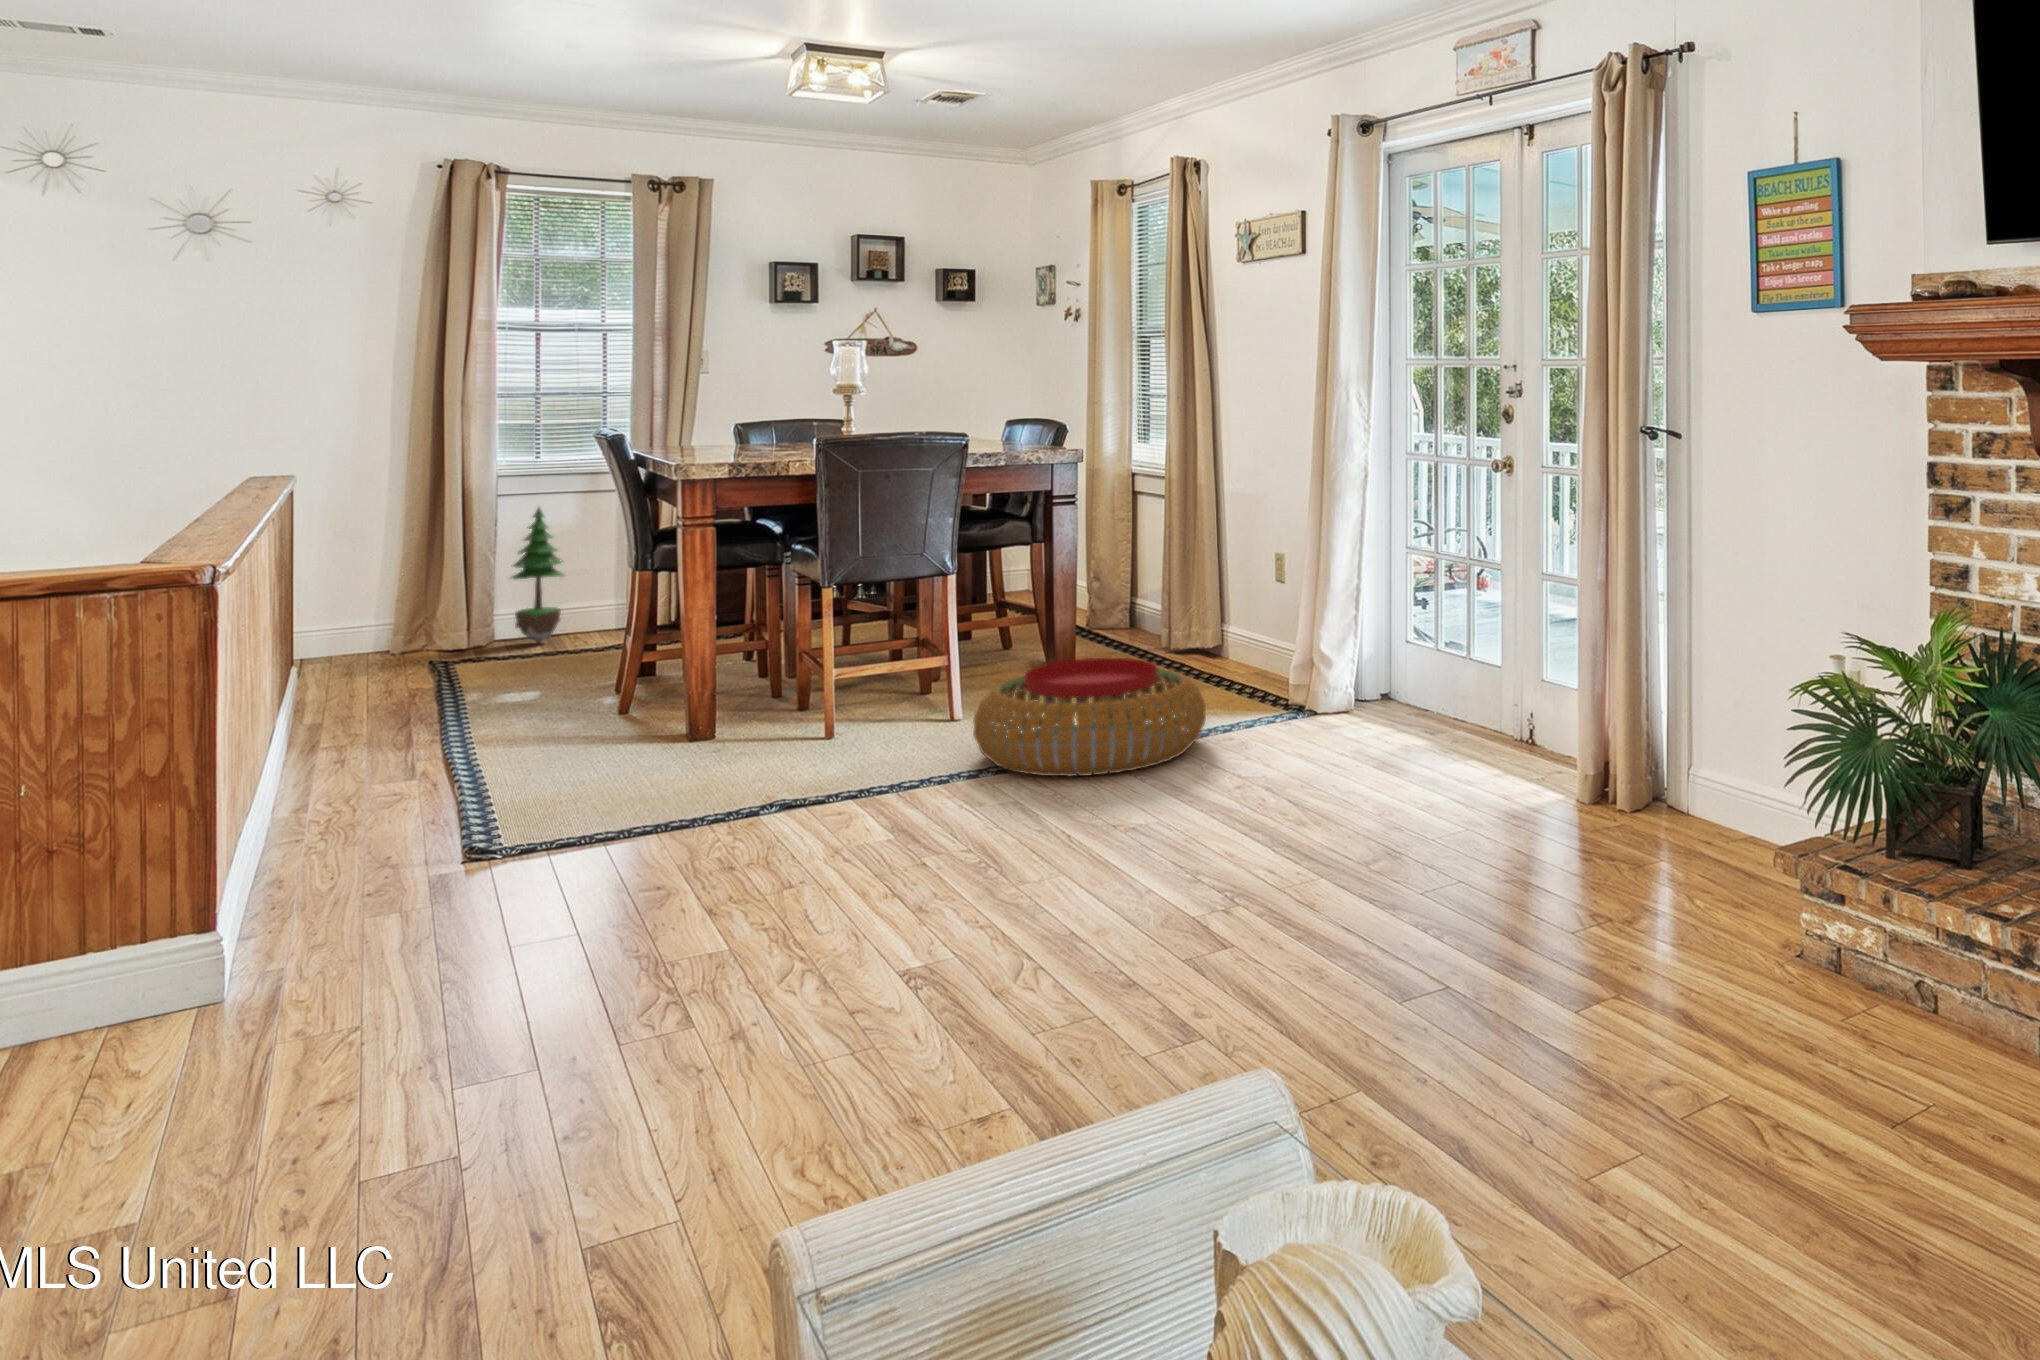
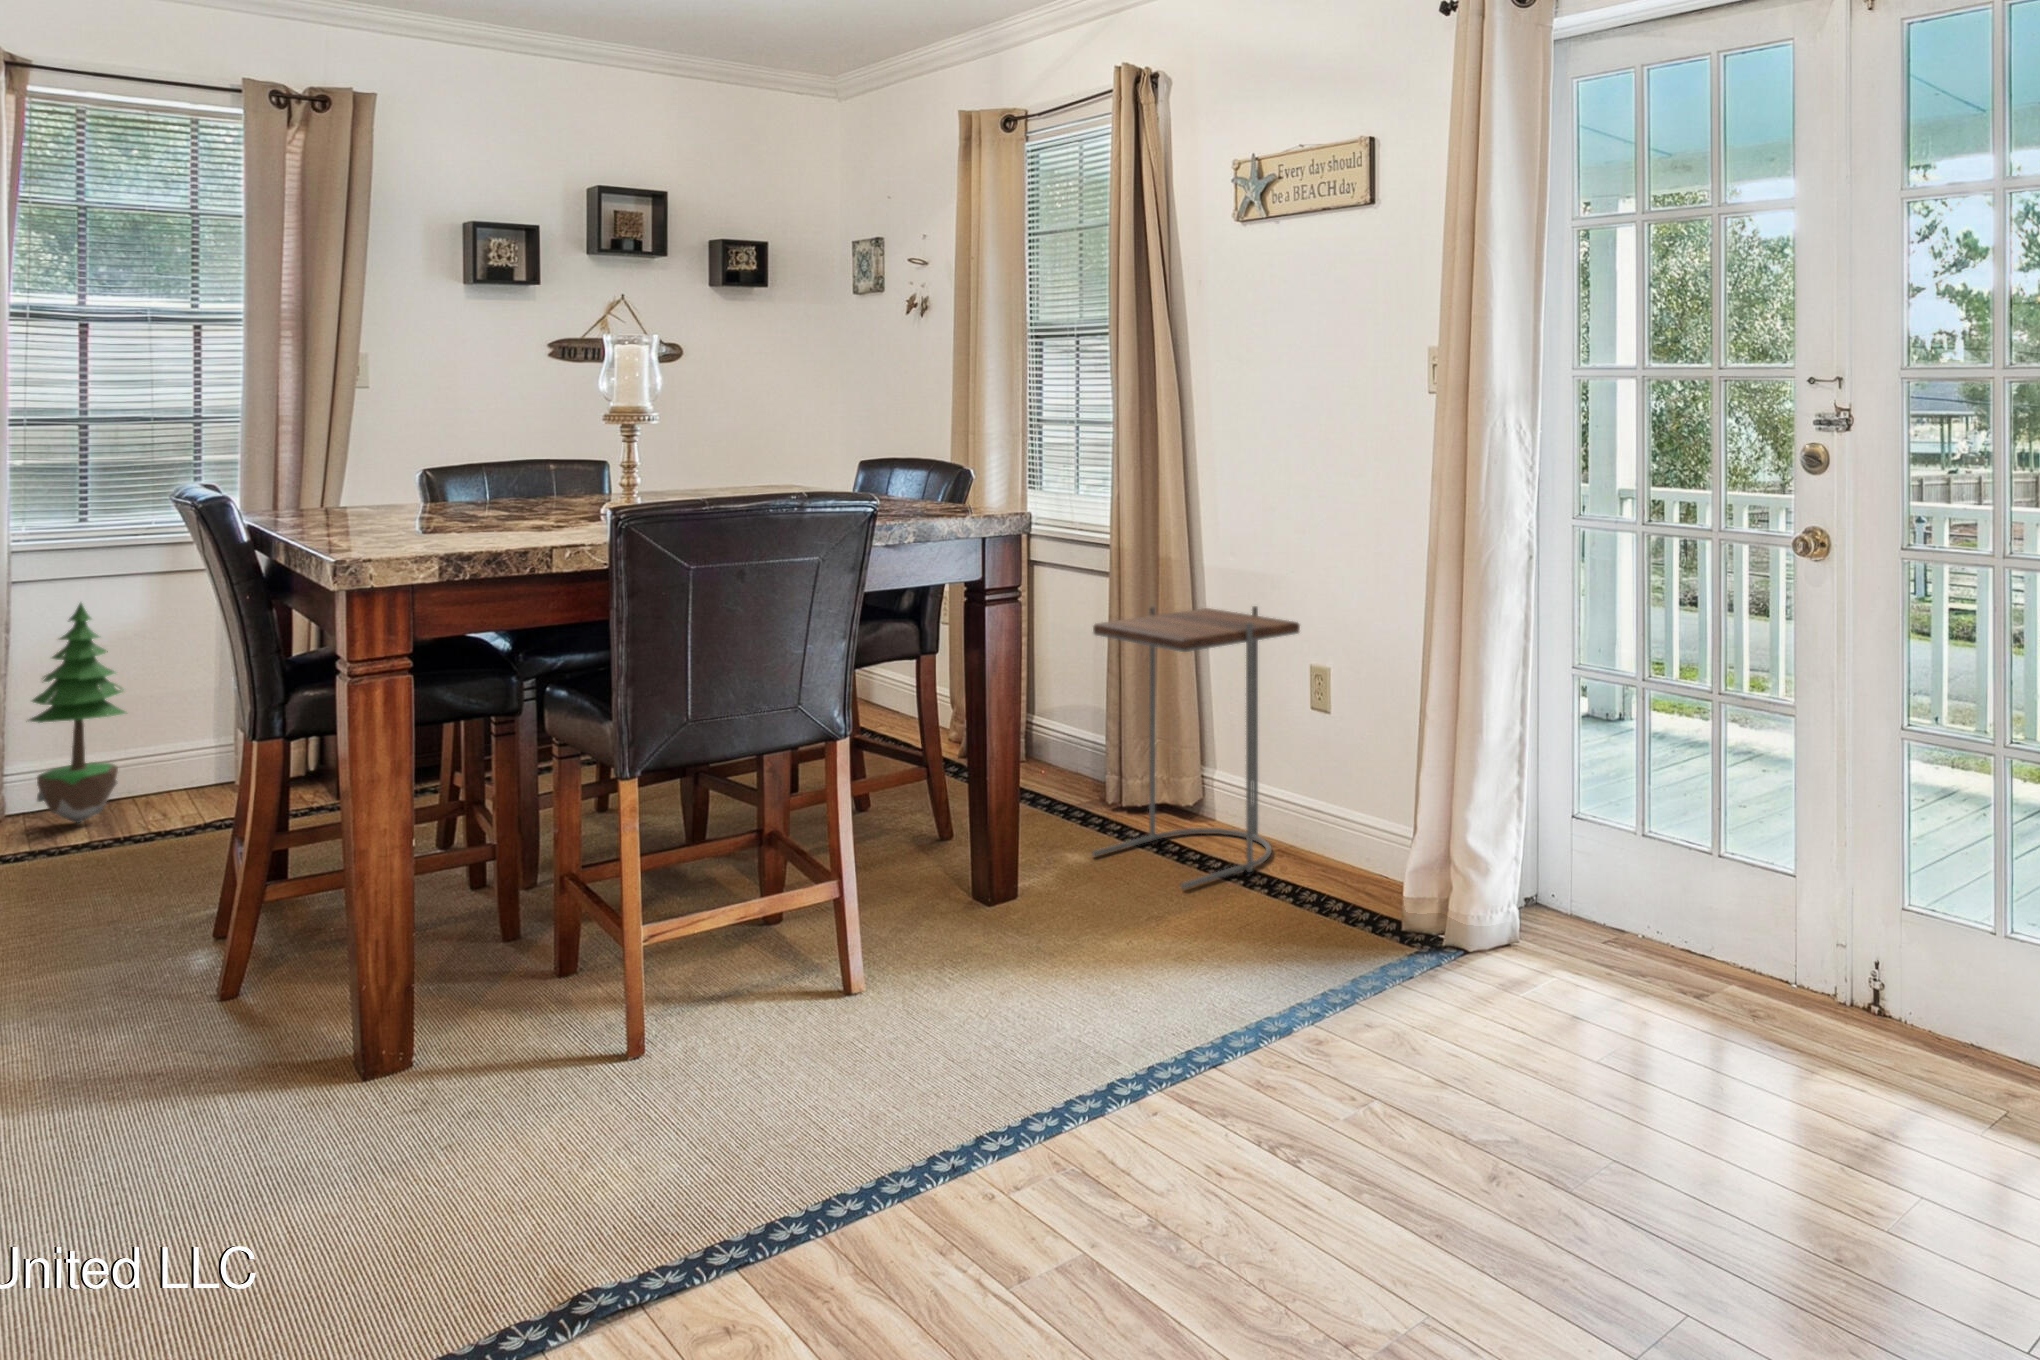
side table: none [1135,514,1265,685] -> present [1092,606,1300,889]
pouf: present [973,658,1206,776] -> none [930,889,1345,1162]

